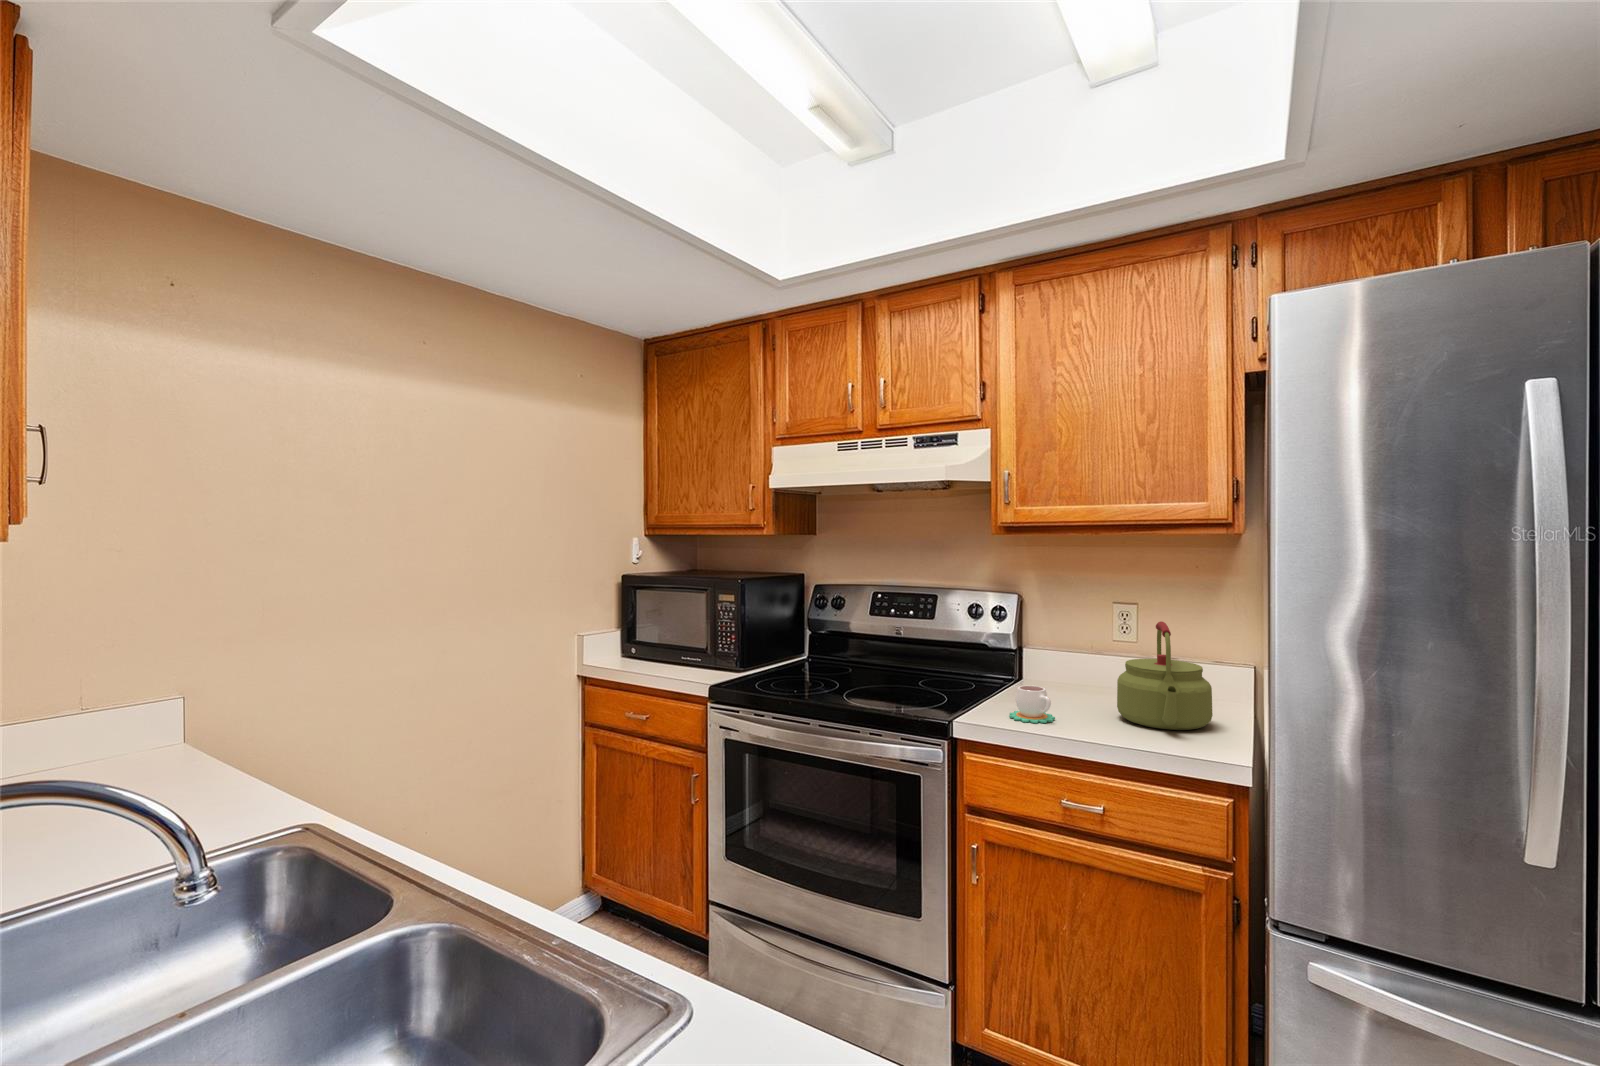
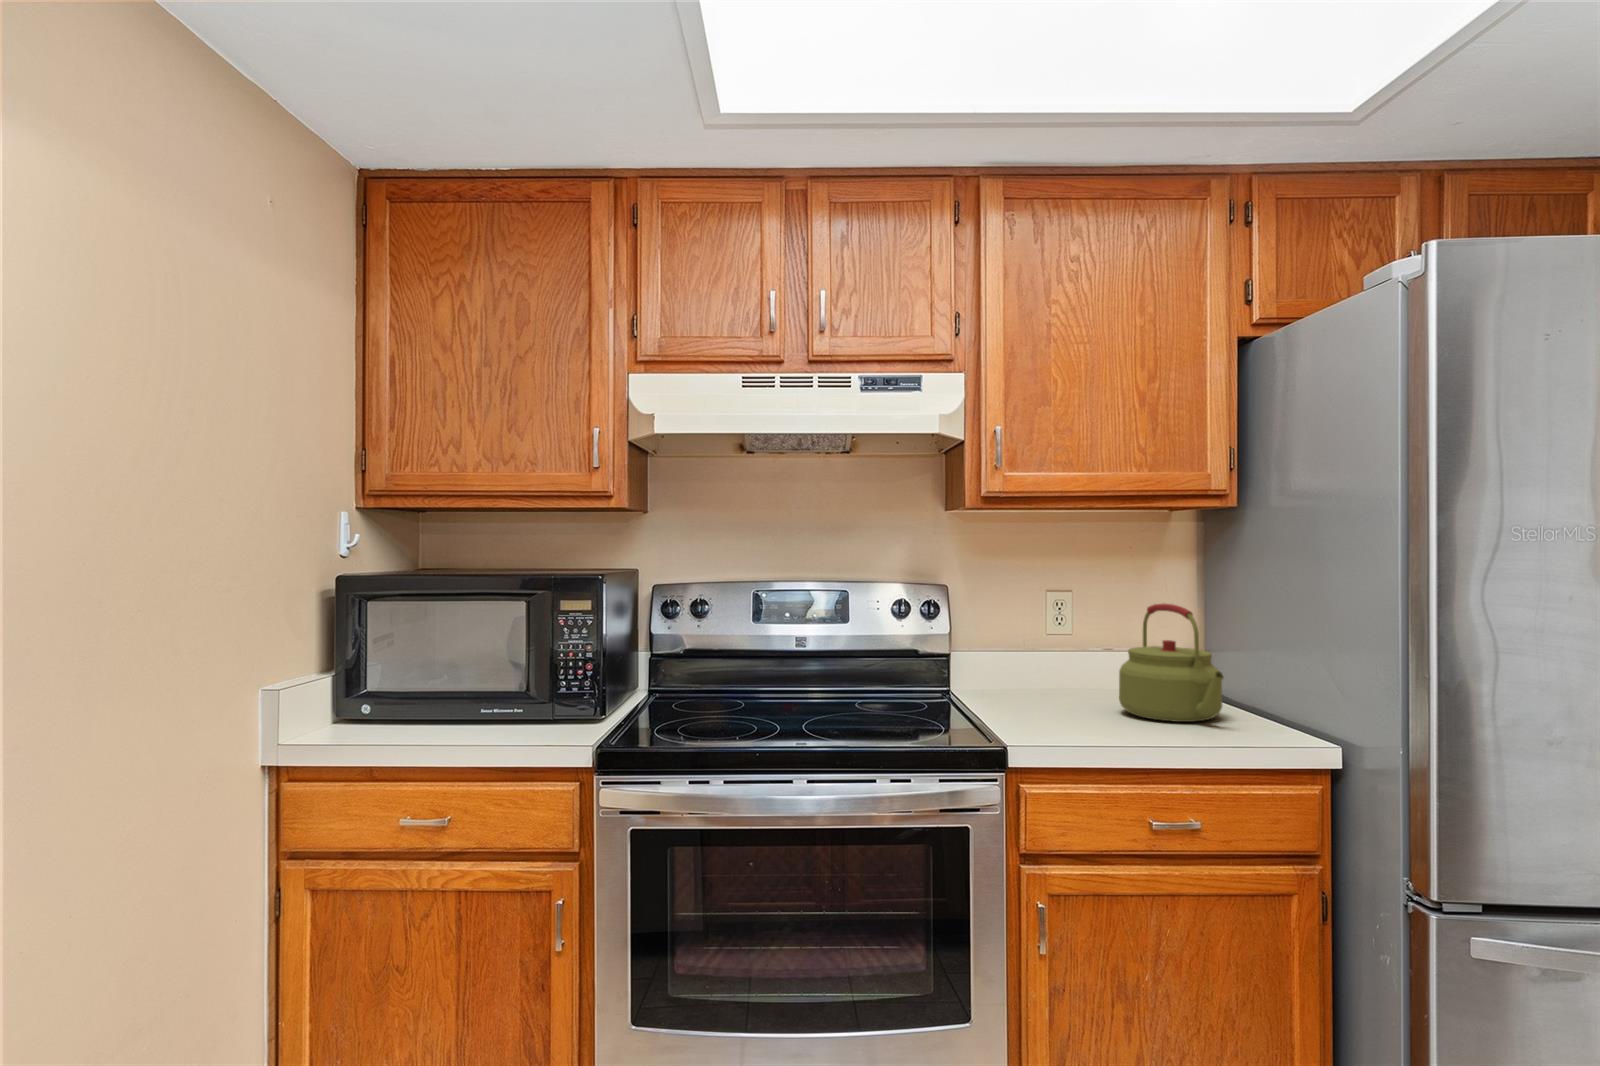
mug: present [1009,685,1055,723] -> none [1037,690,1096,735]

